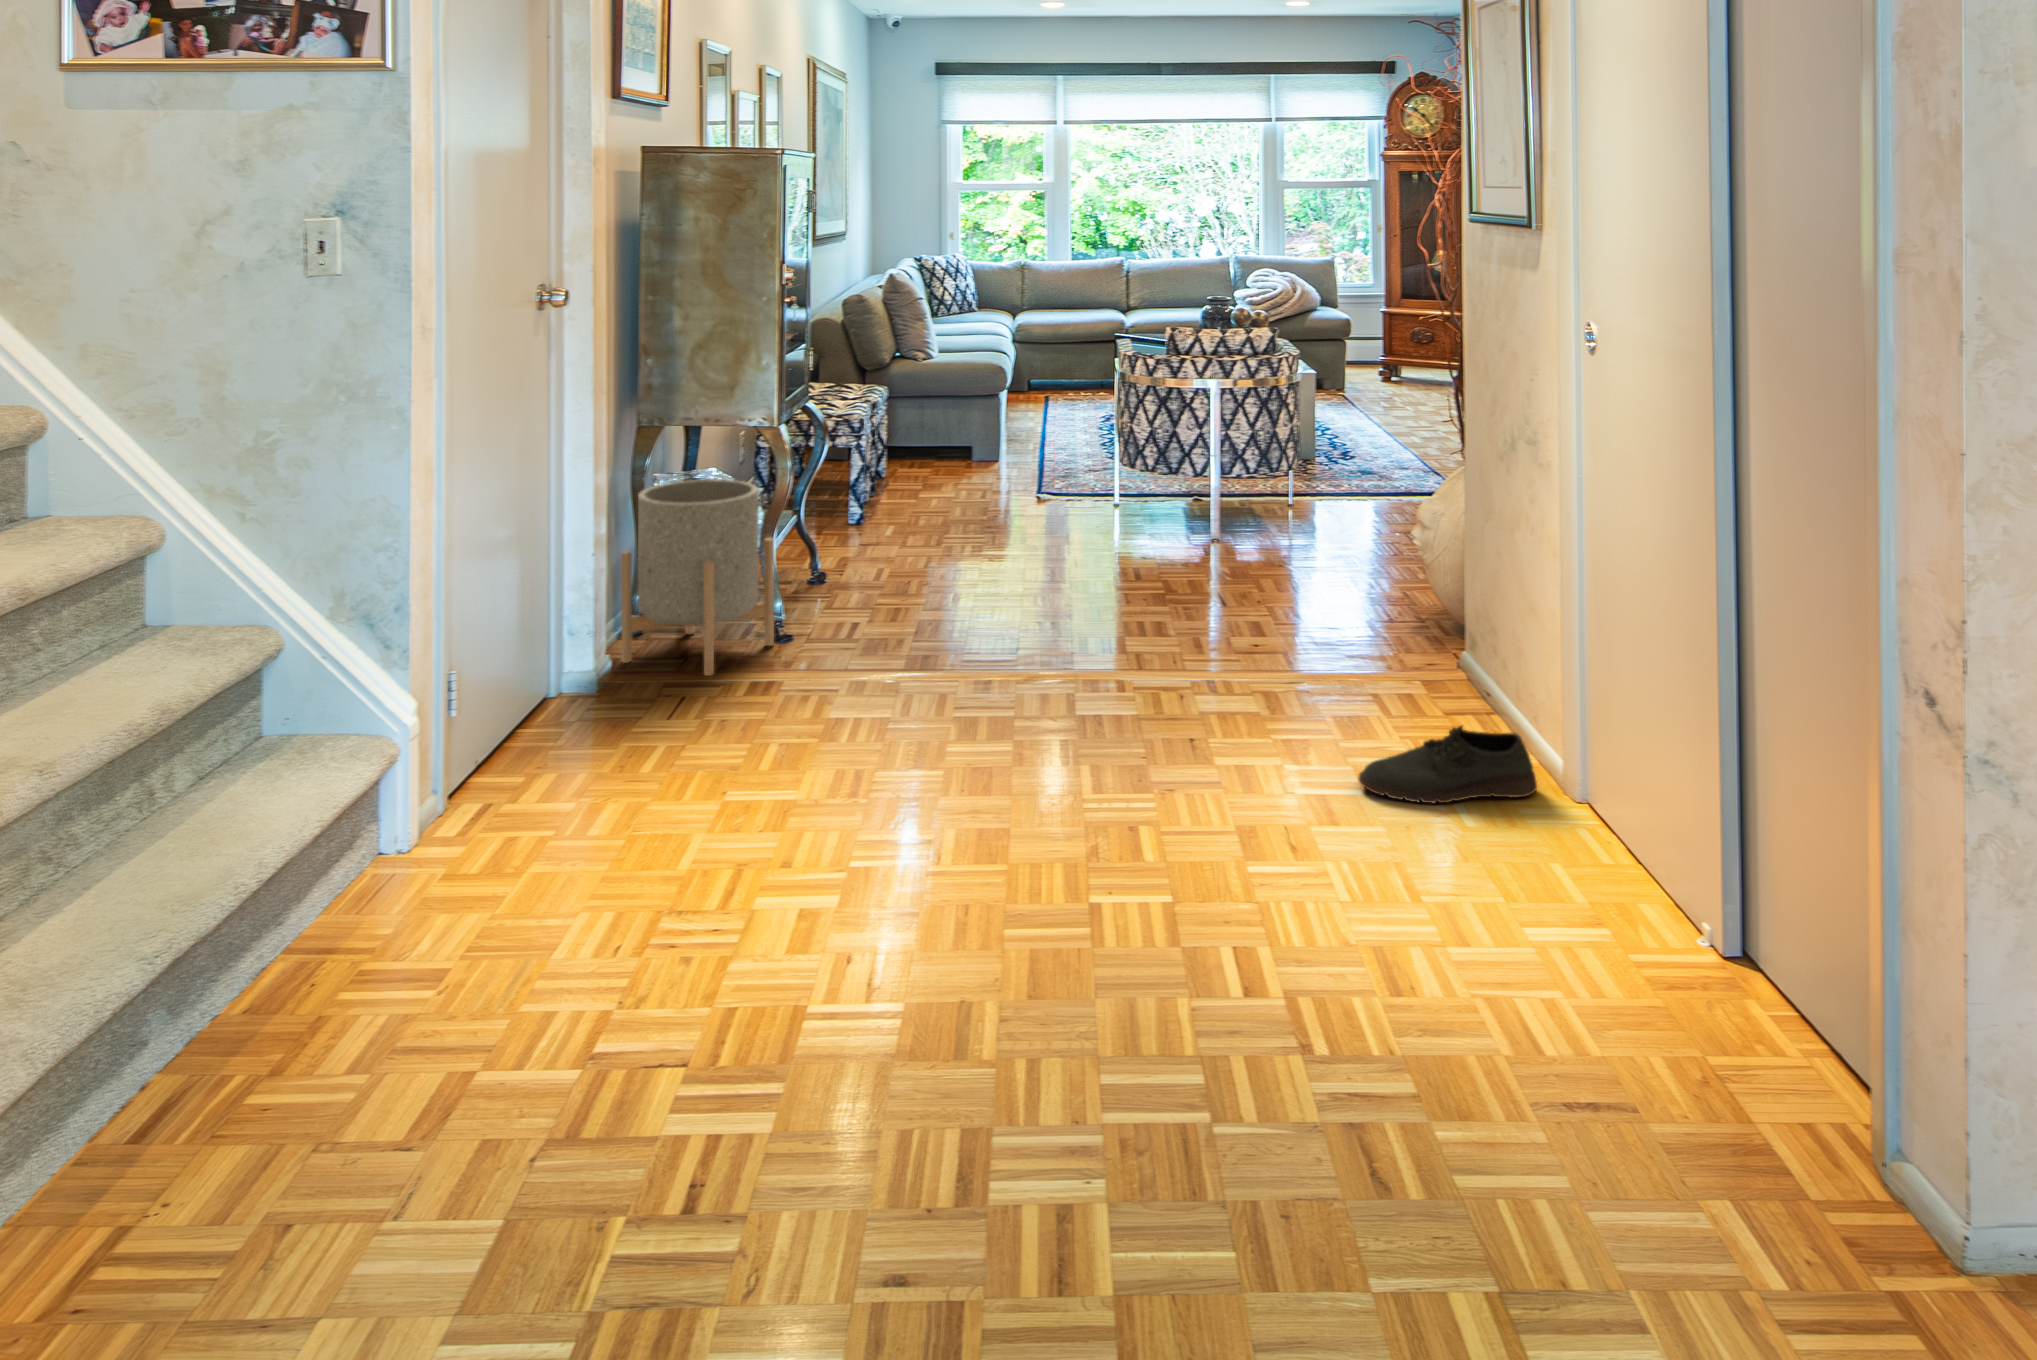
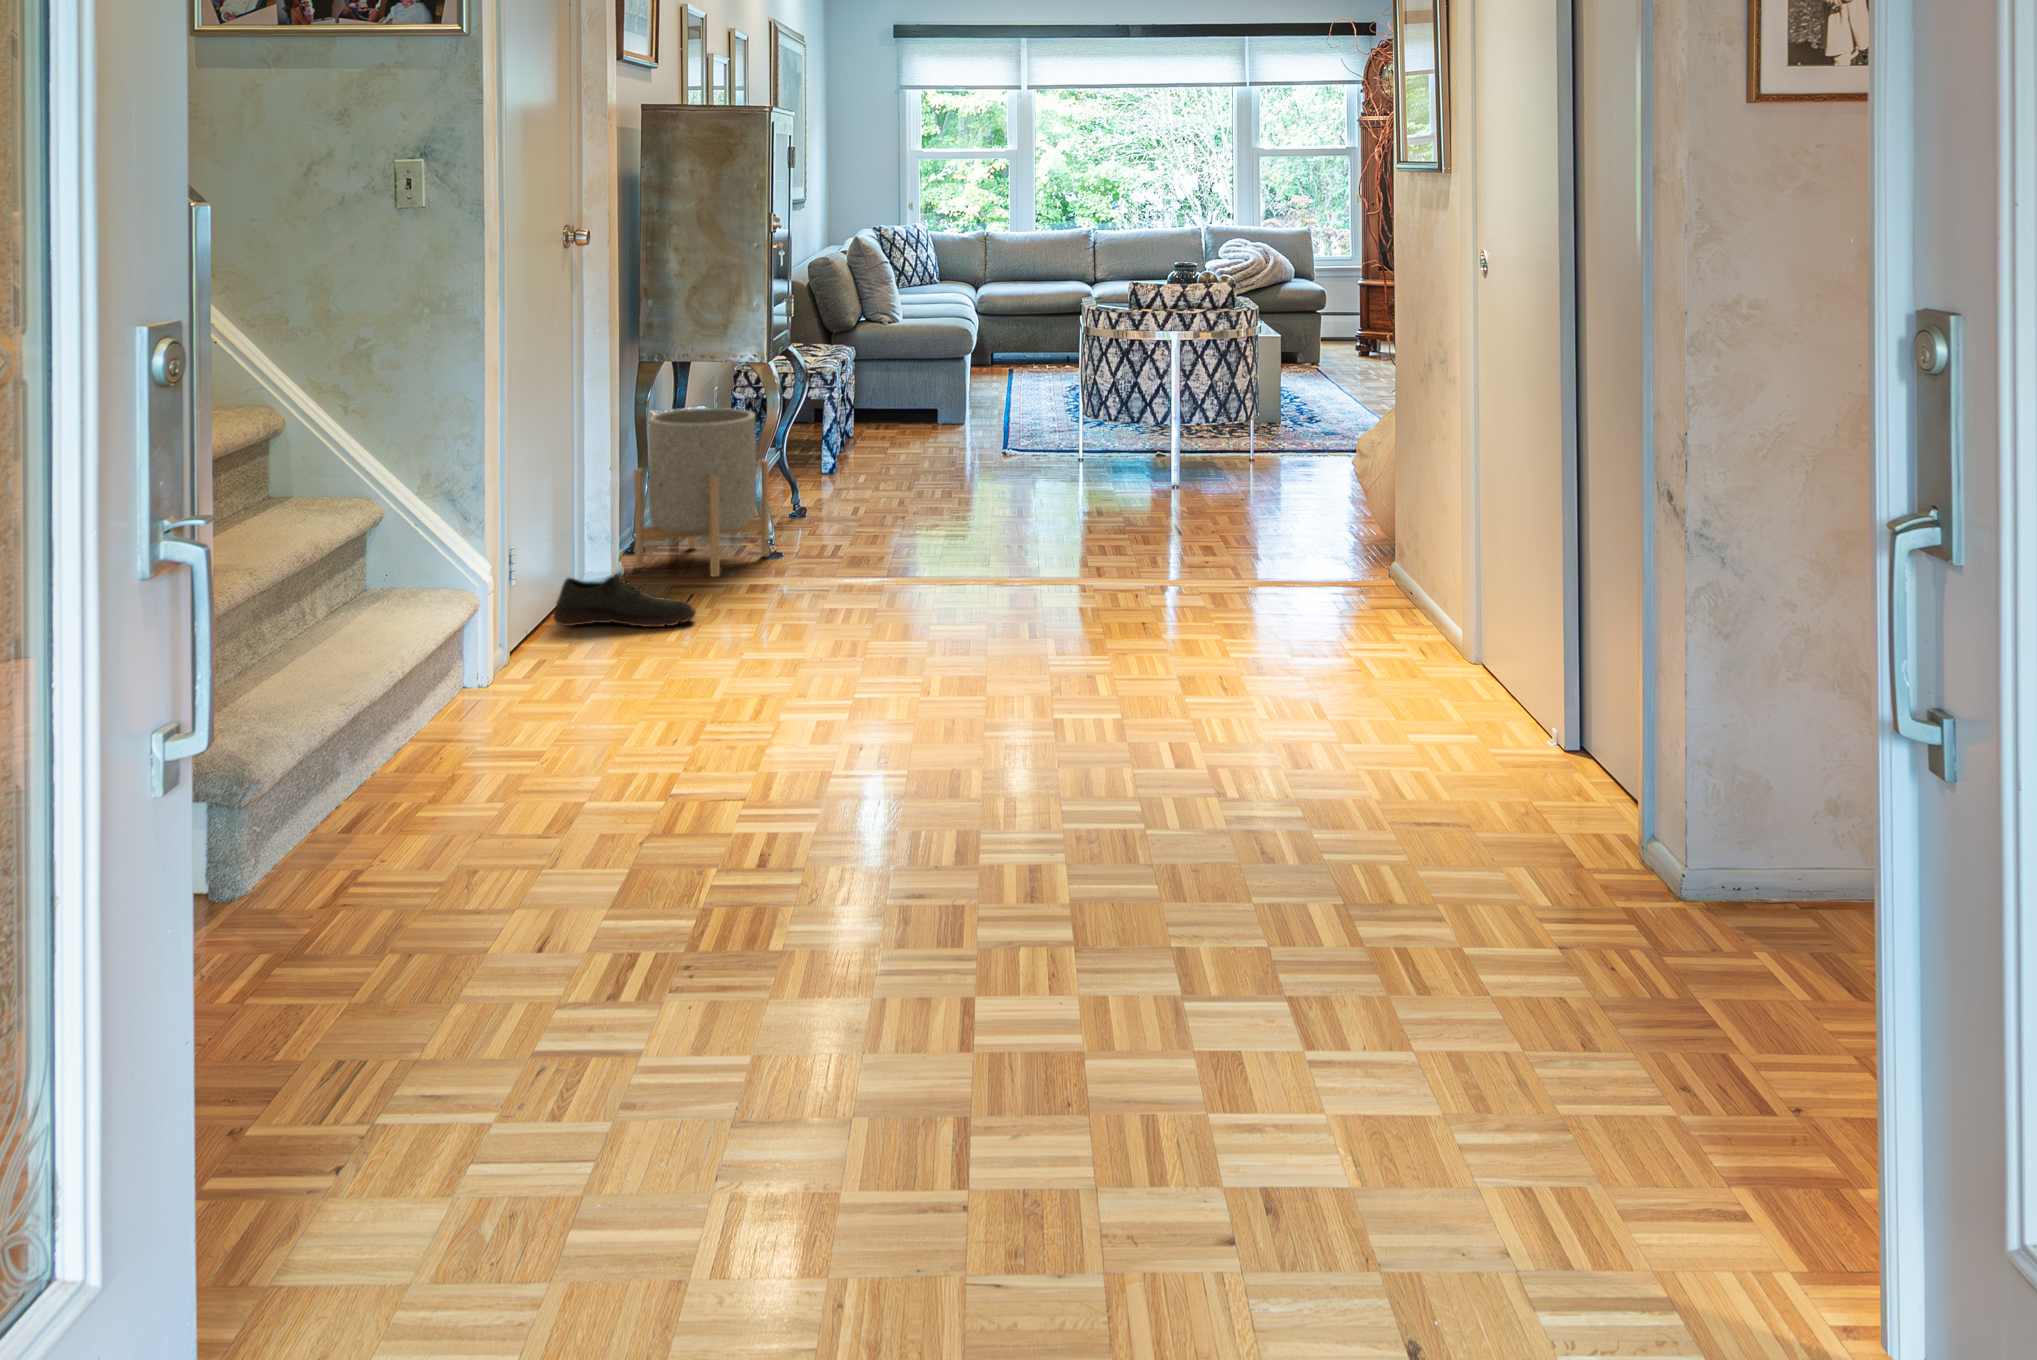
shoe: present [1359,726,1537,803] -> present [553,573,696,627]

